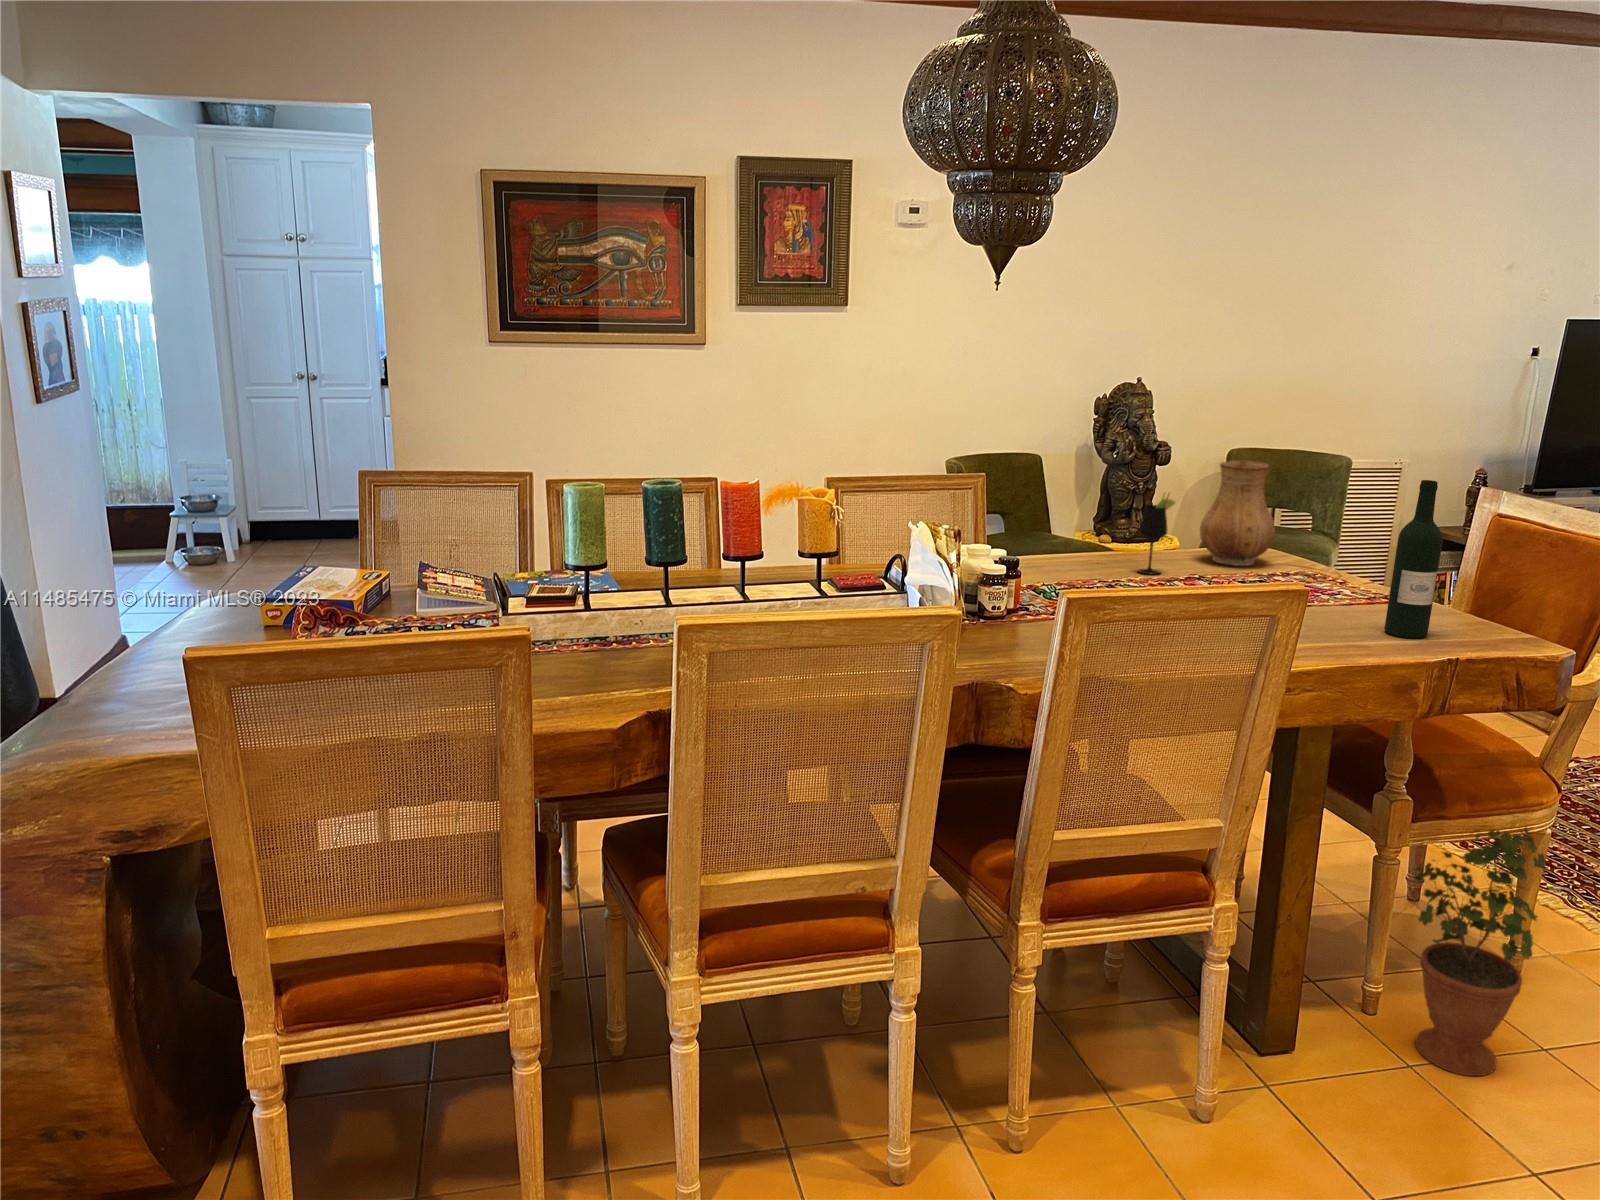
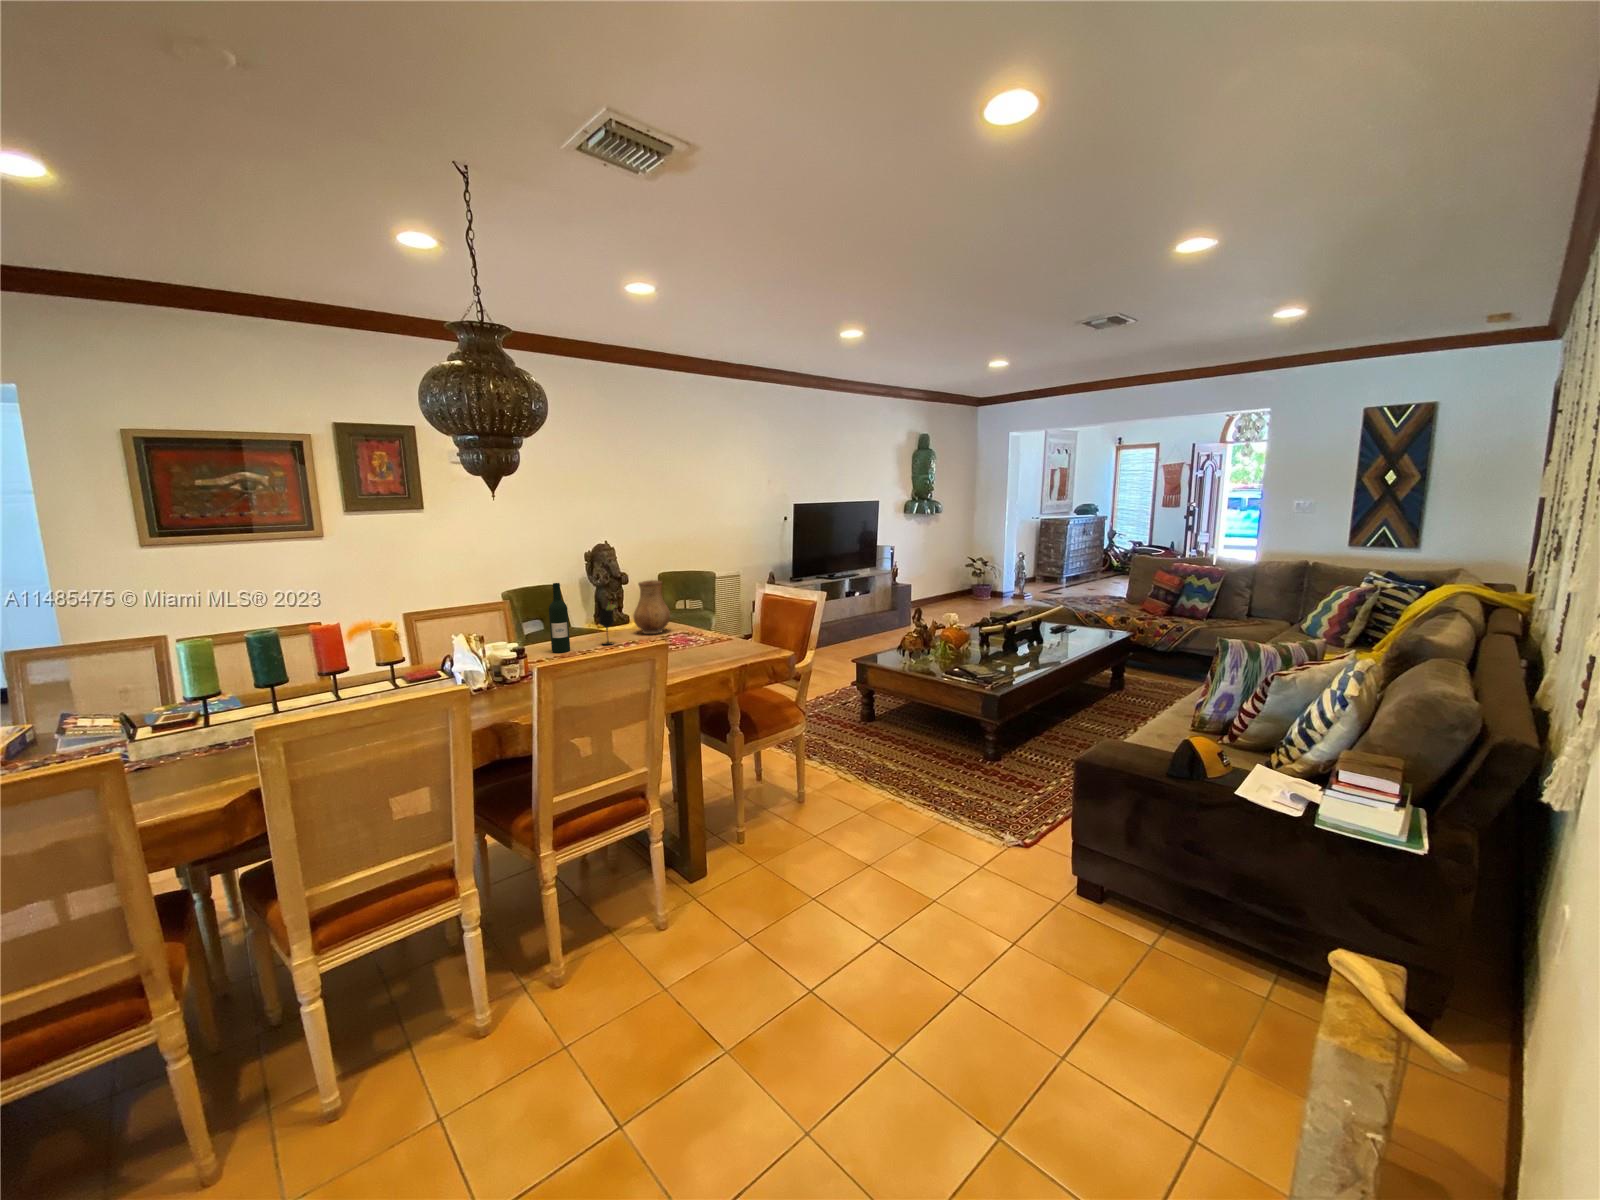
wine bottle: present [1385,480,1443,638] -> present [549,583,570,653]
potted plant: present [1414,827,1546,1076] -> none [747,732,800,861]

